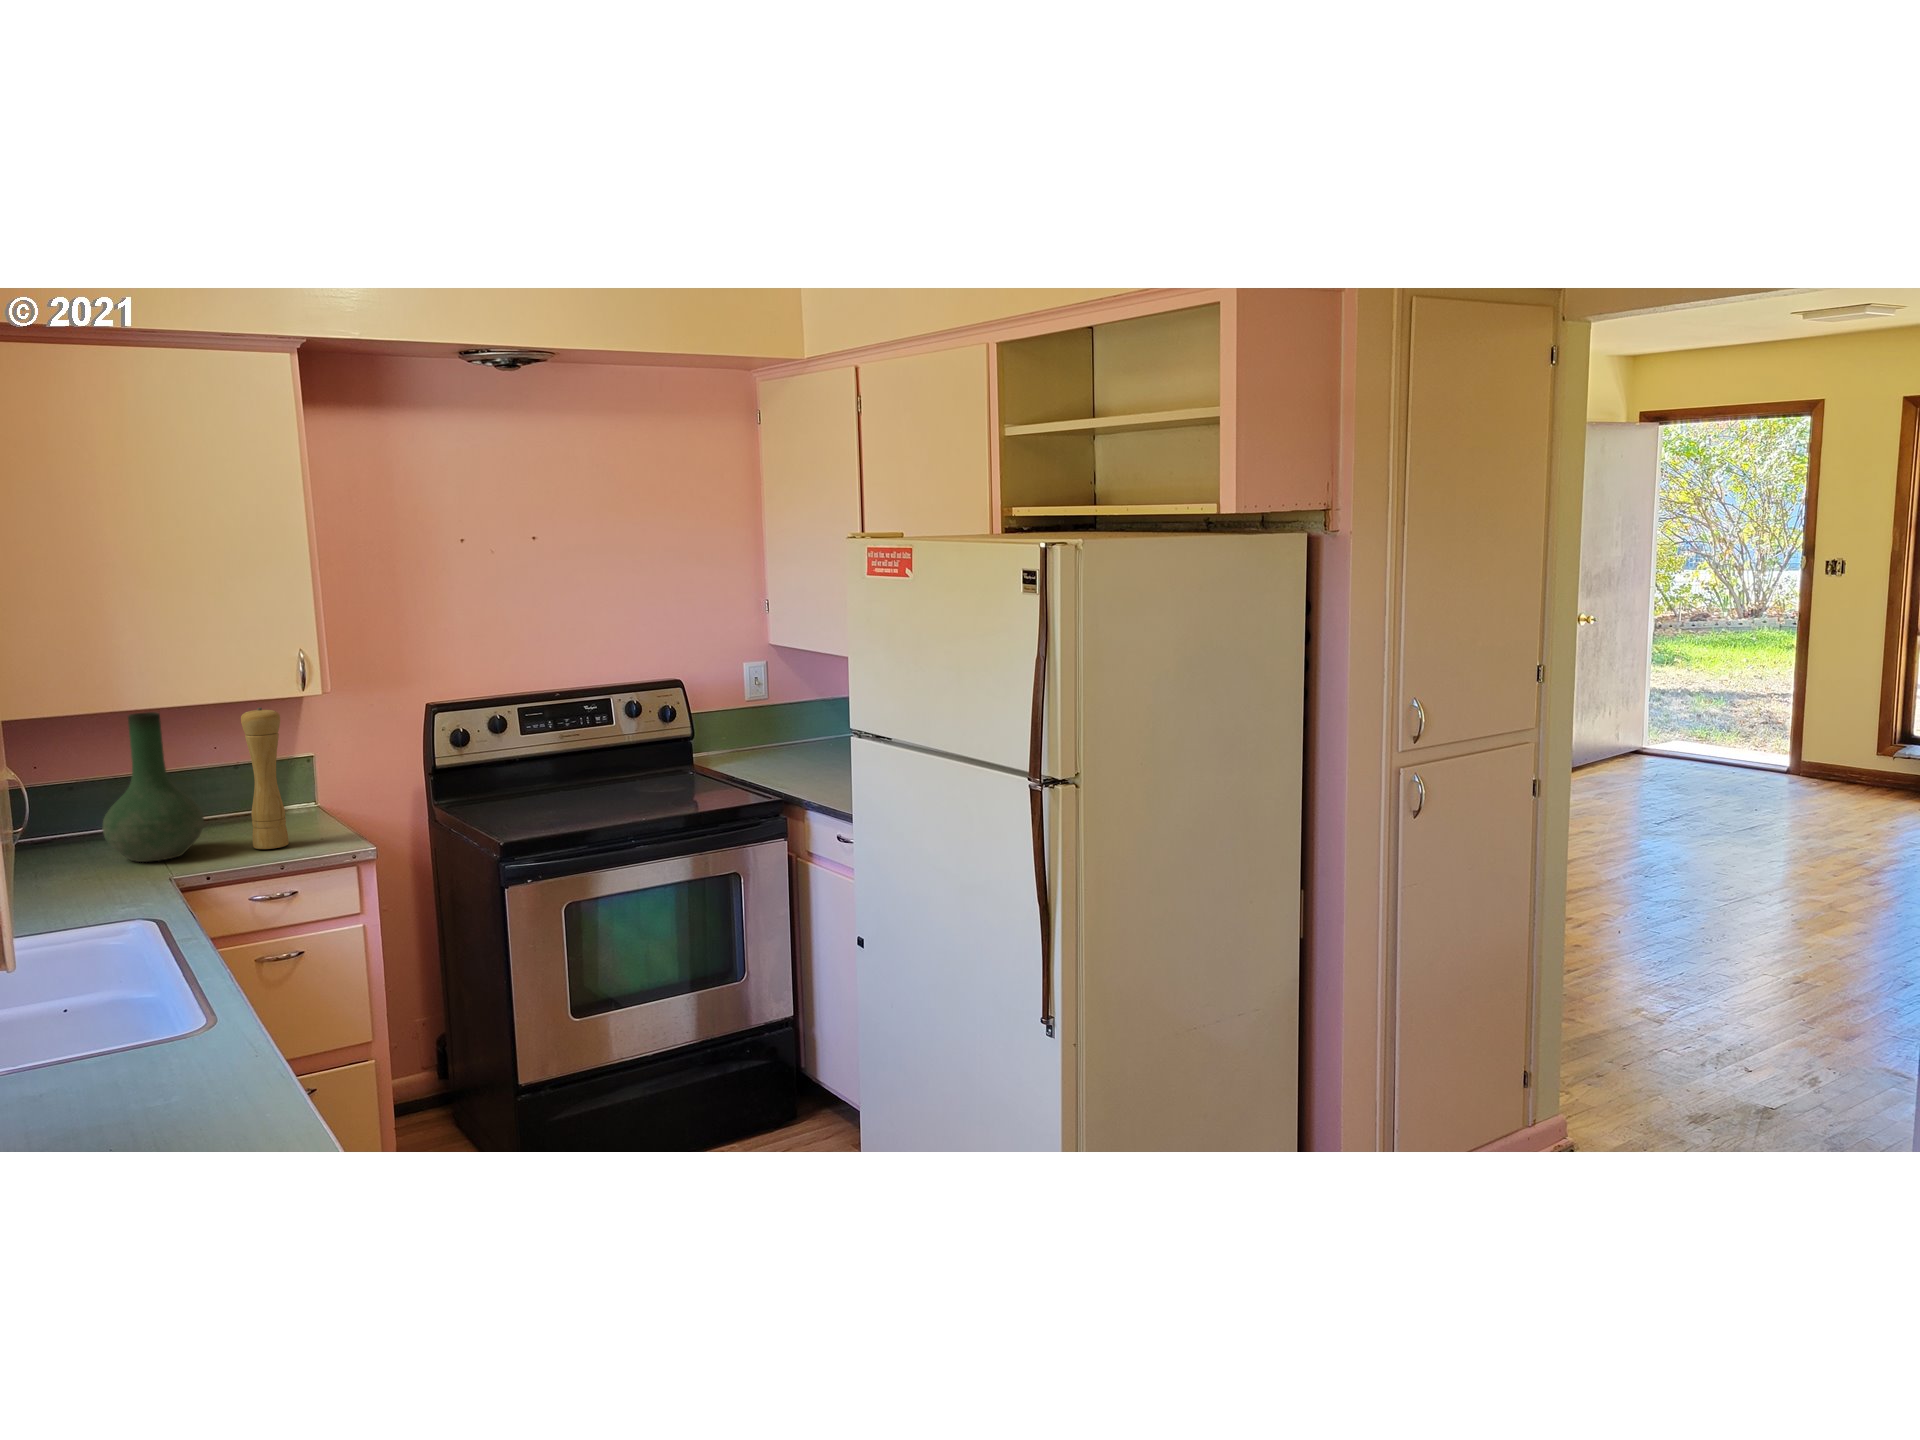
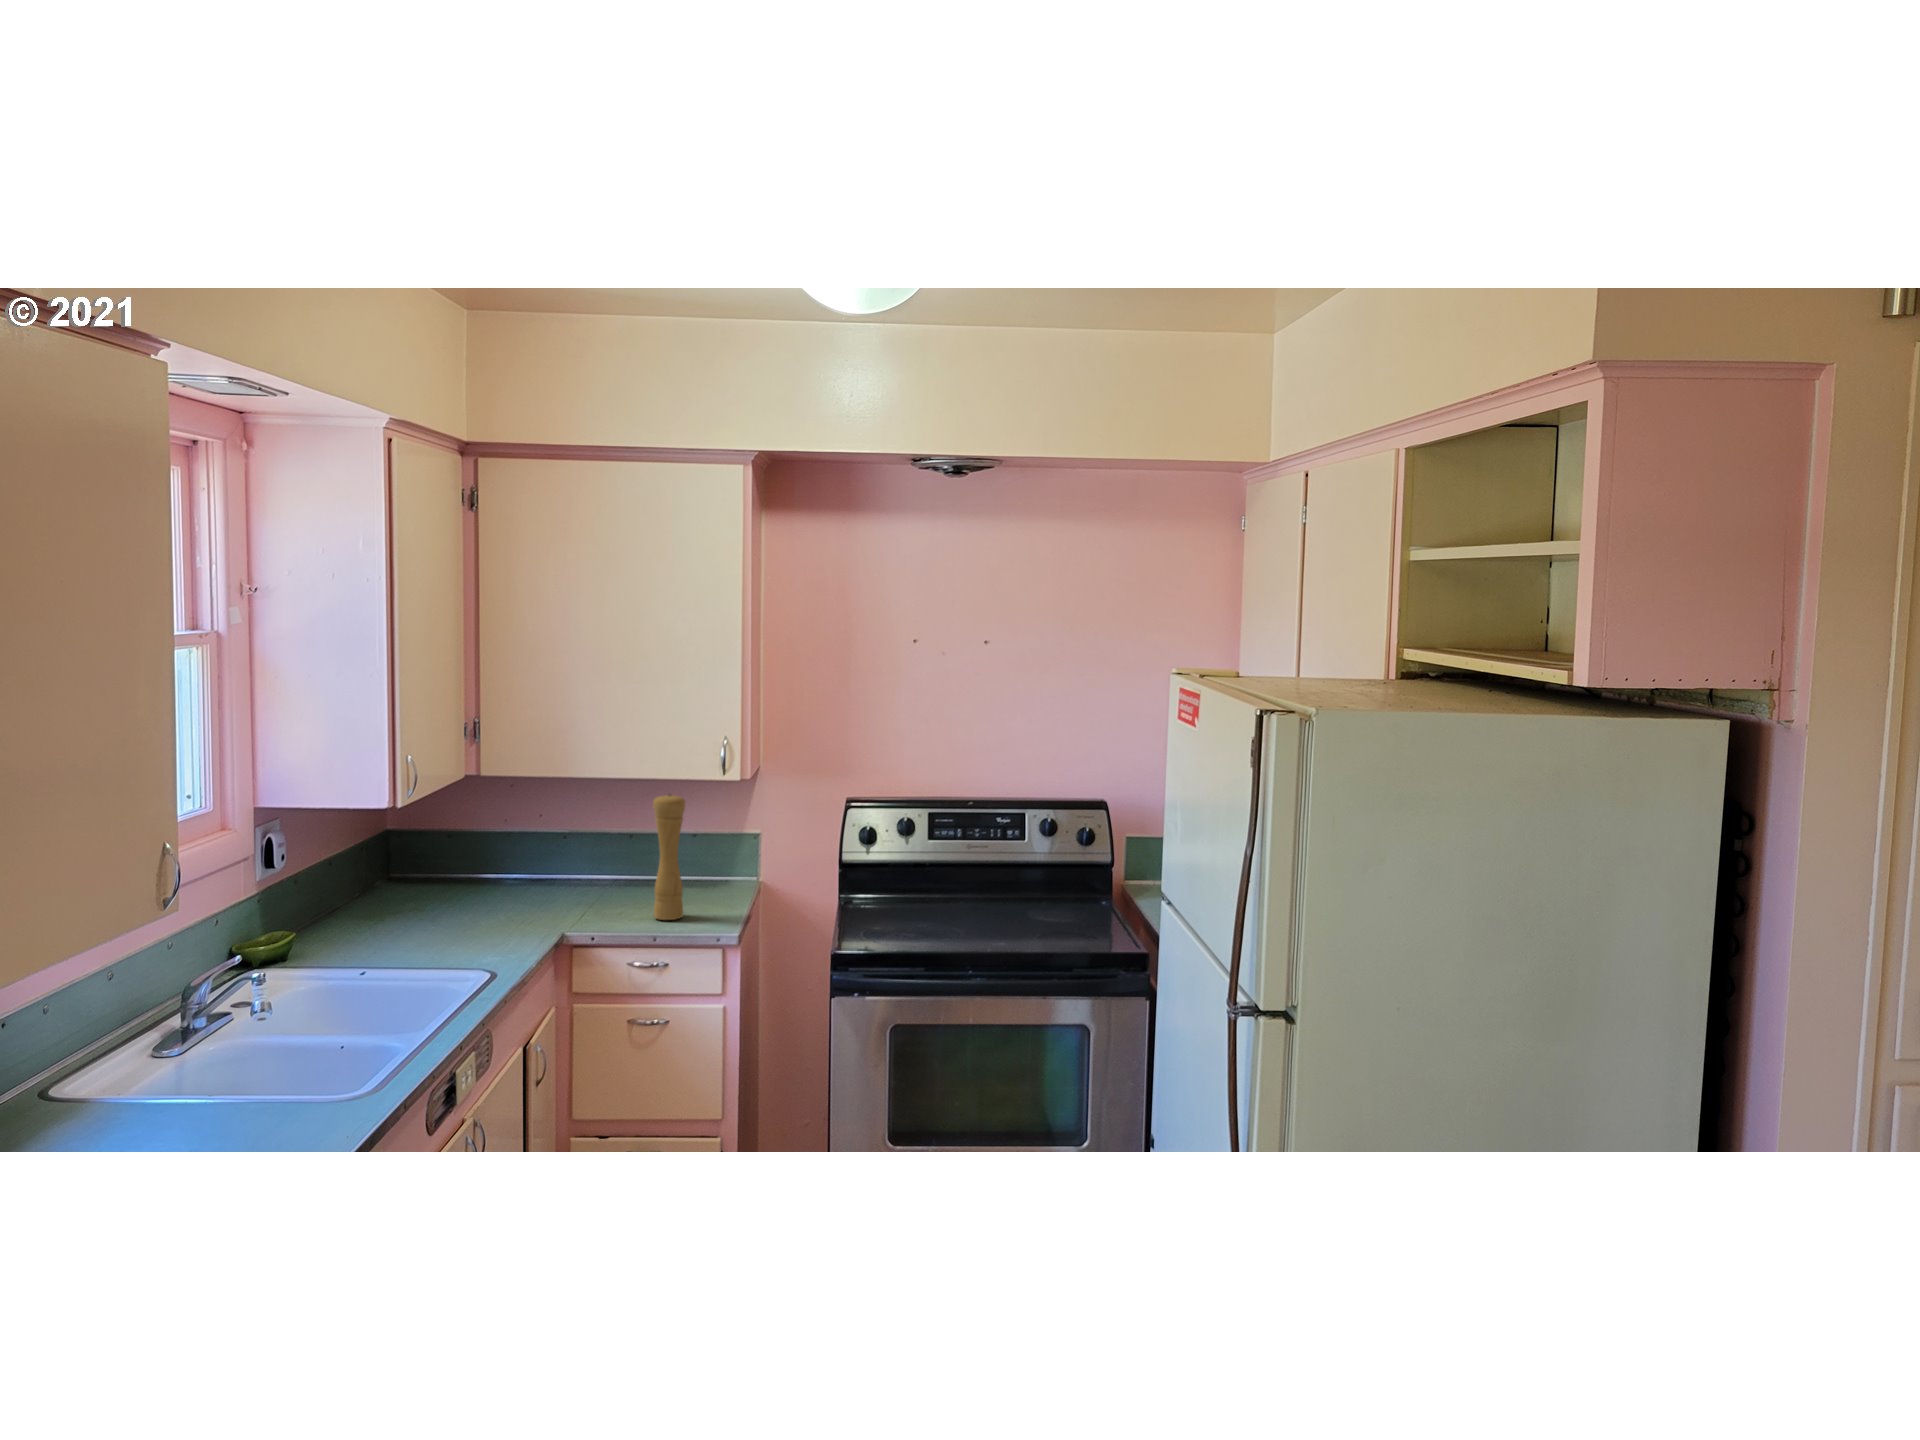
vase: present [102,712,204,862] -> none [544,787,624,916]

